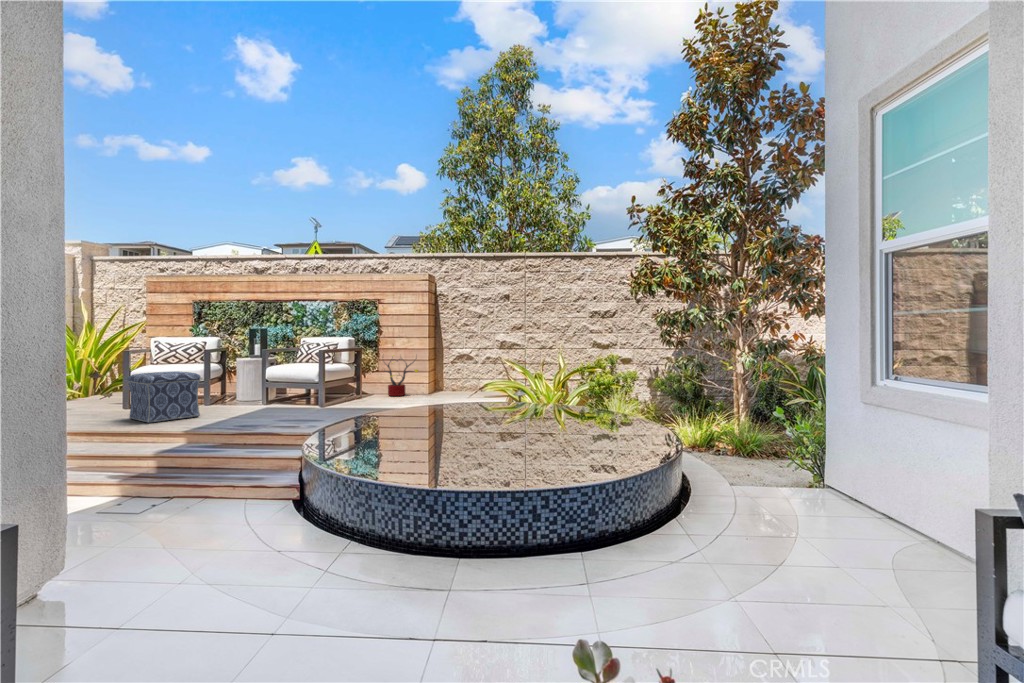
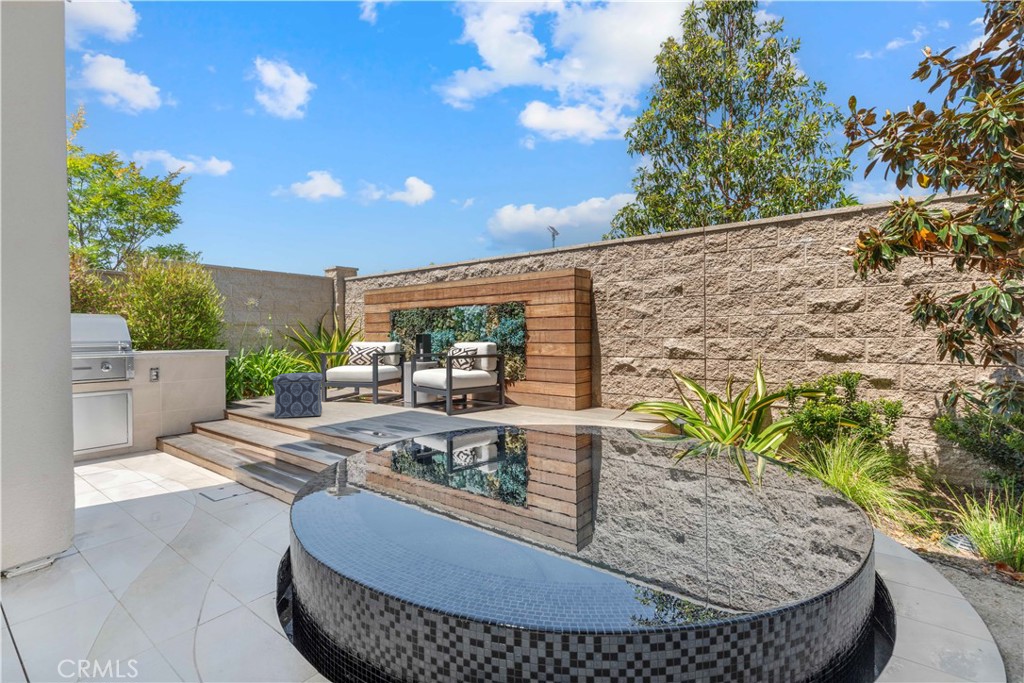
decorative plant: present [386,355,419,396] -> none [525,362,555,411]

